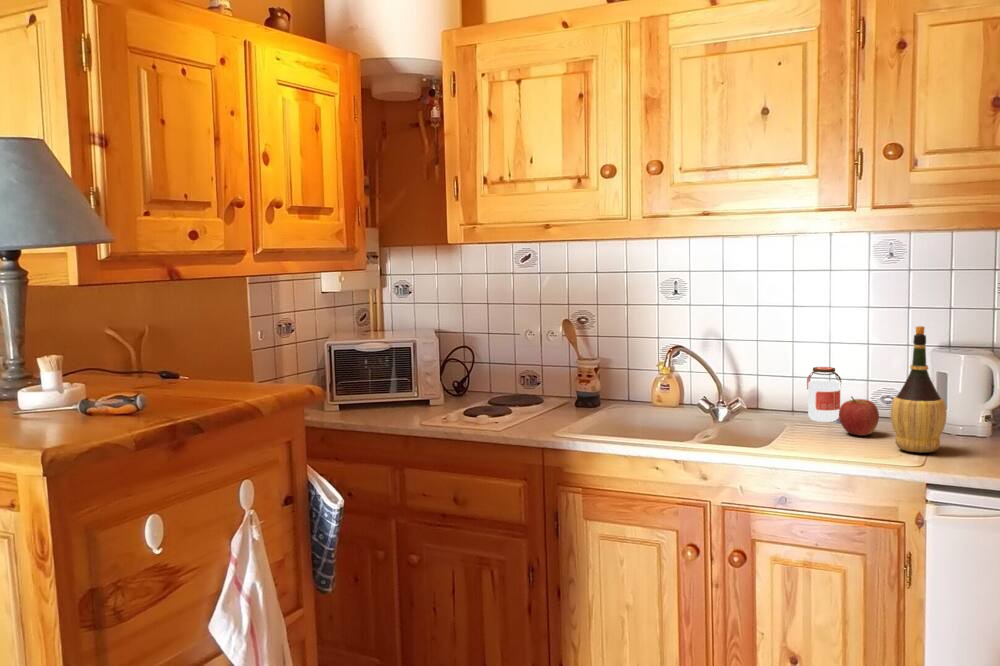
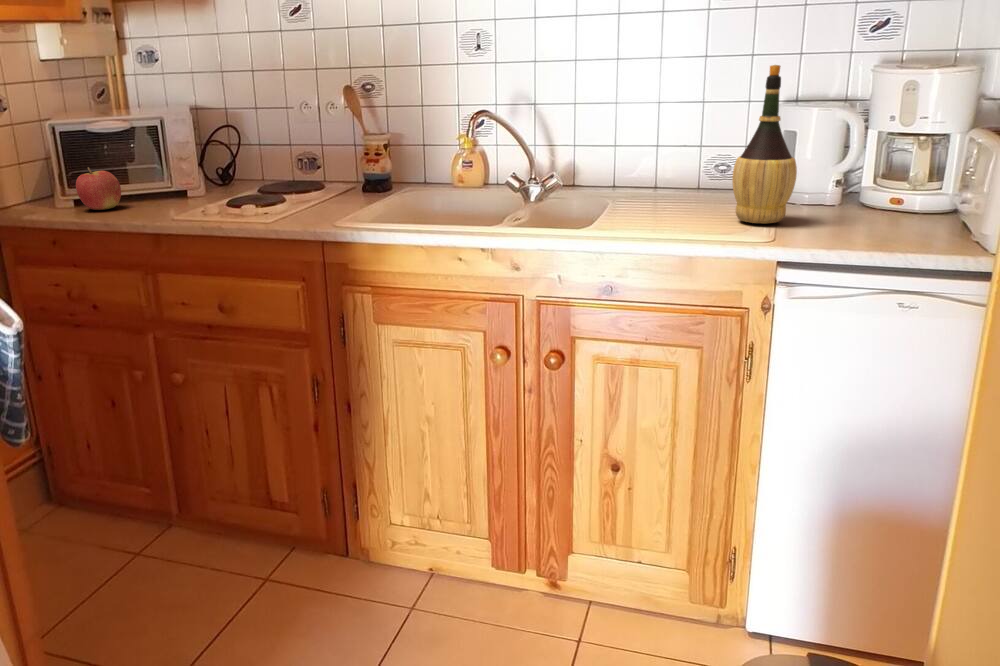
jar: present [807,367,841,422] -> none [628,132,668,197]
apple: present [839,397,879,436] -> present [76,167,121,210]

